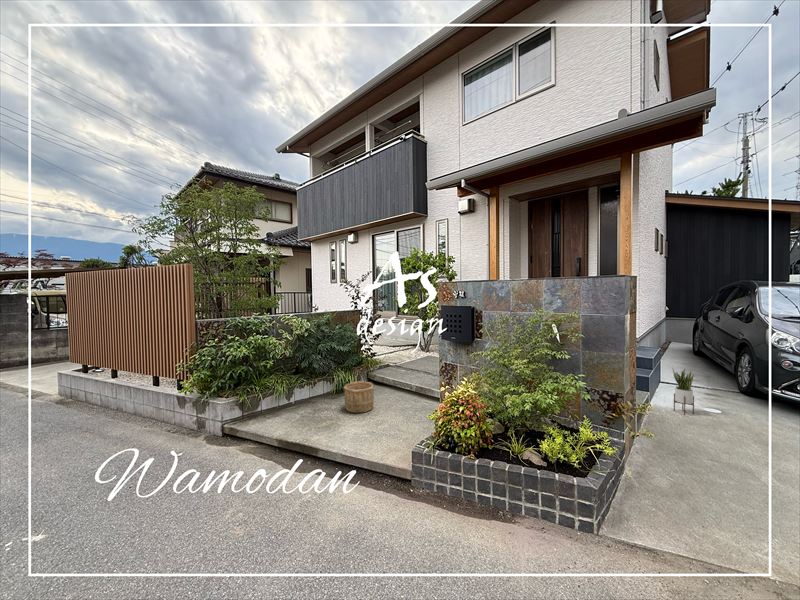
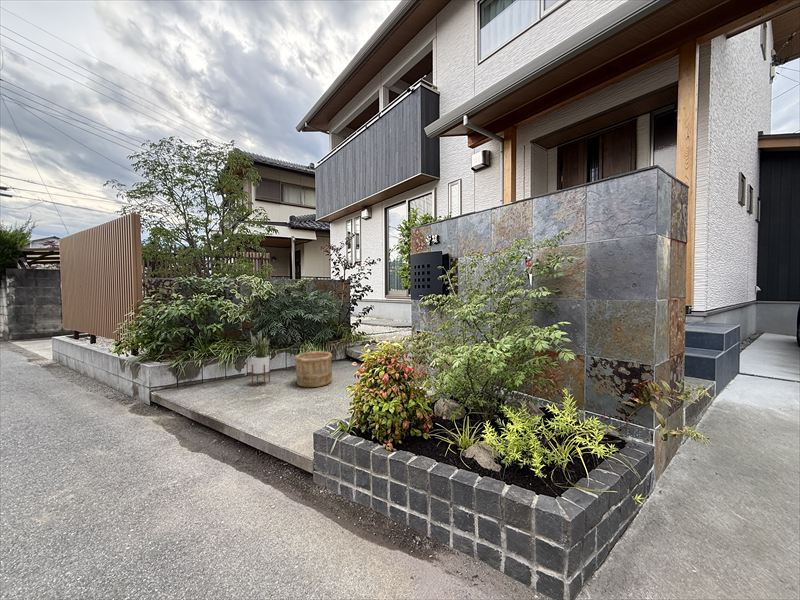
potted plant: present [672,368,694,414] -> present [250,332,270,386]

